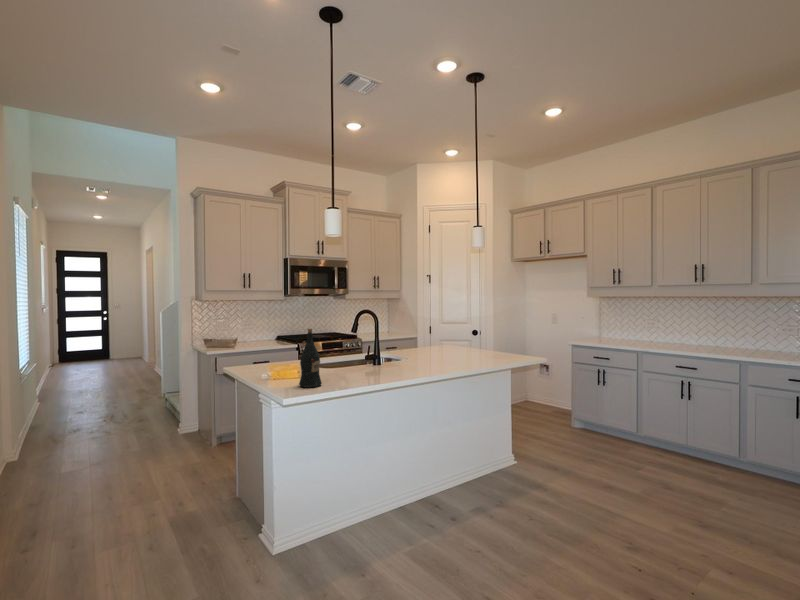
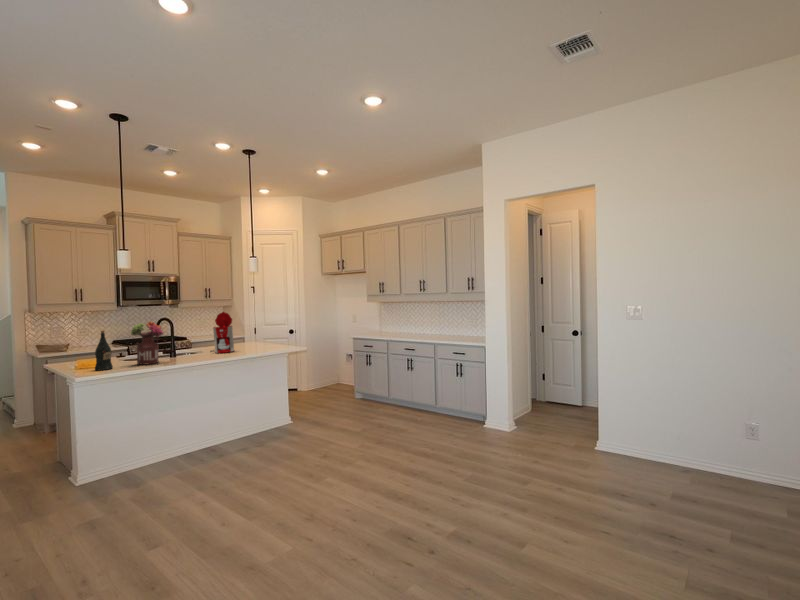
coffee maker: none [419,305,456,365] -> present [213,312,234,353]
flower arrangement: none [340,317,384,380] -> present [131,322,163,365]

